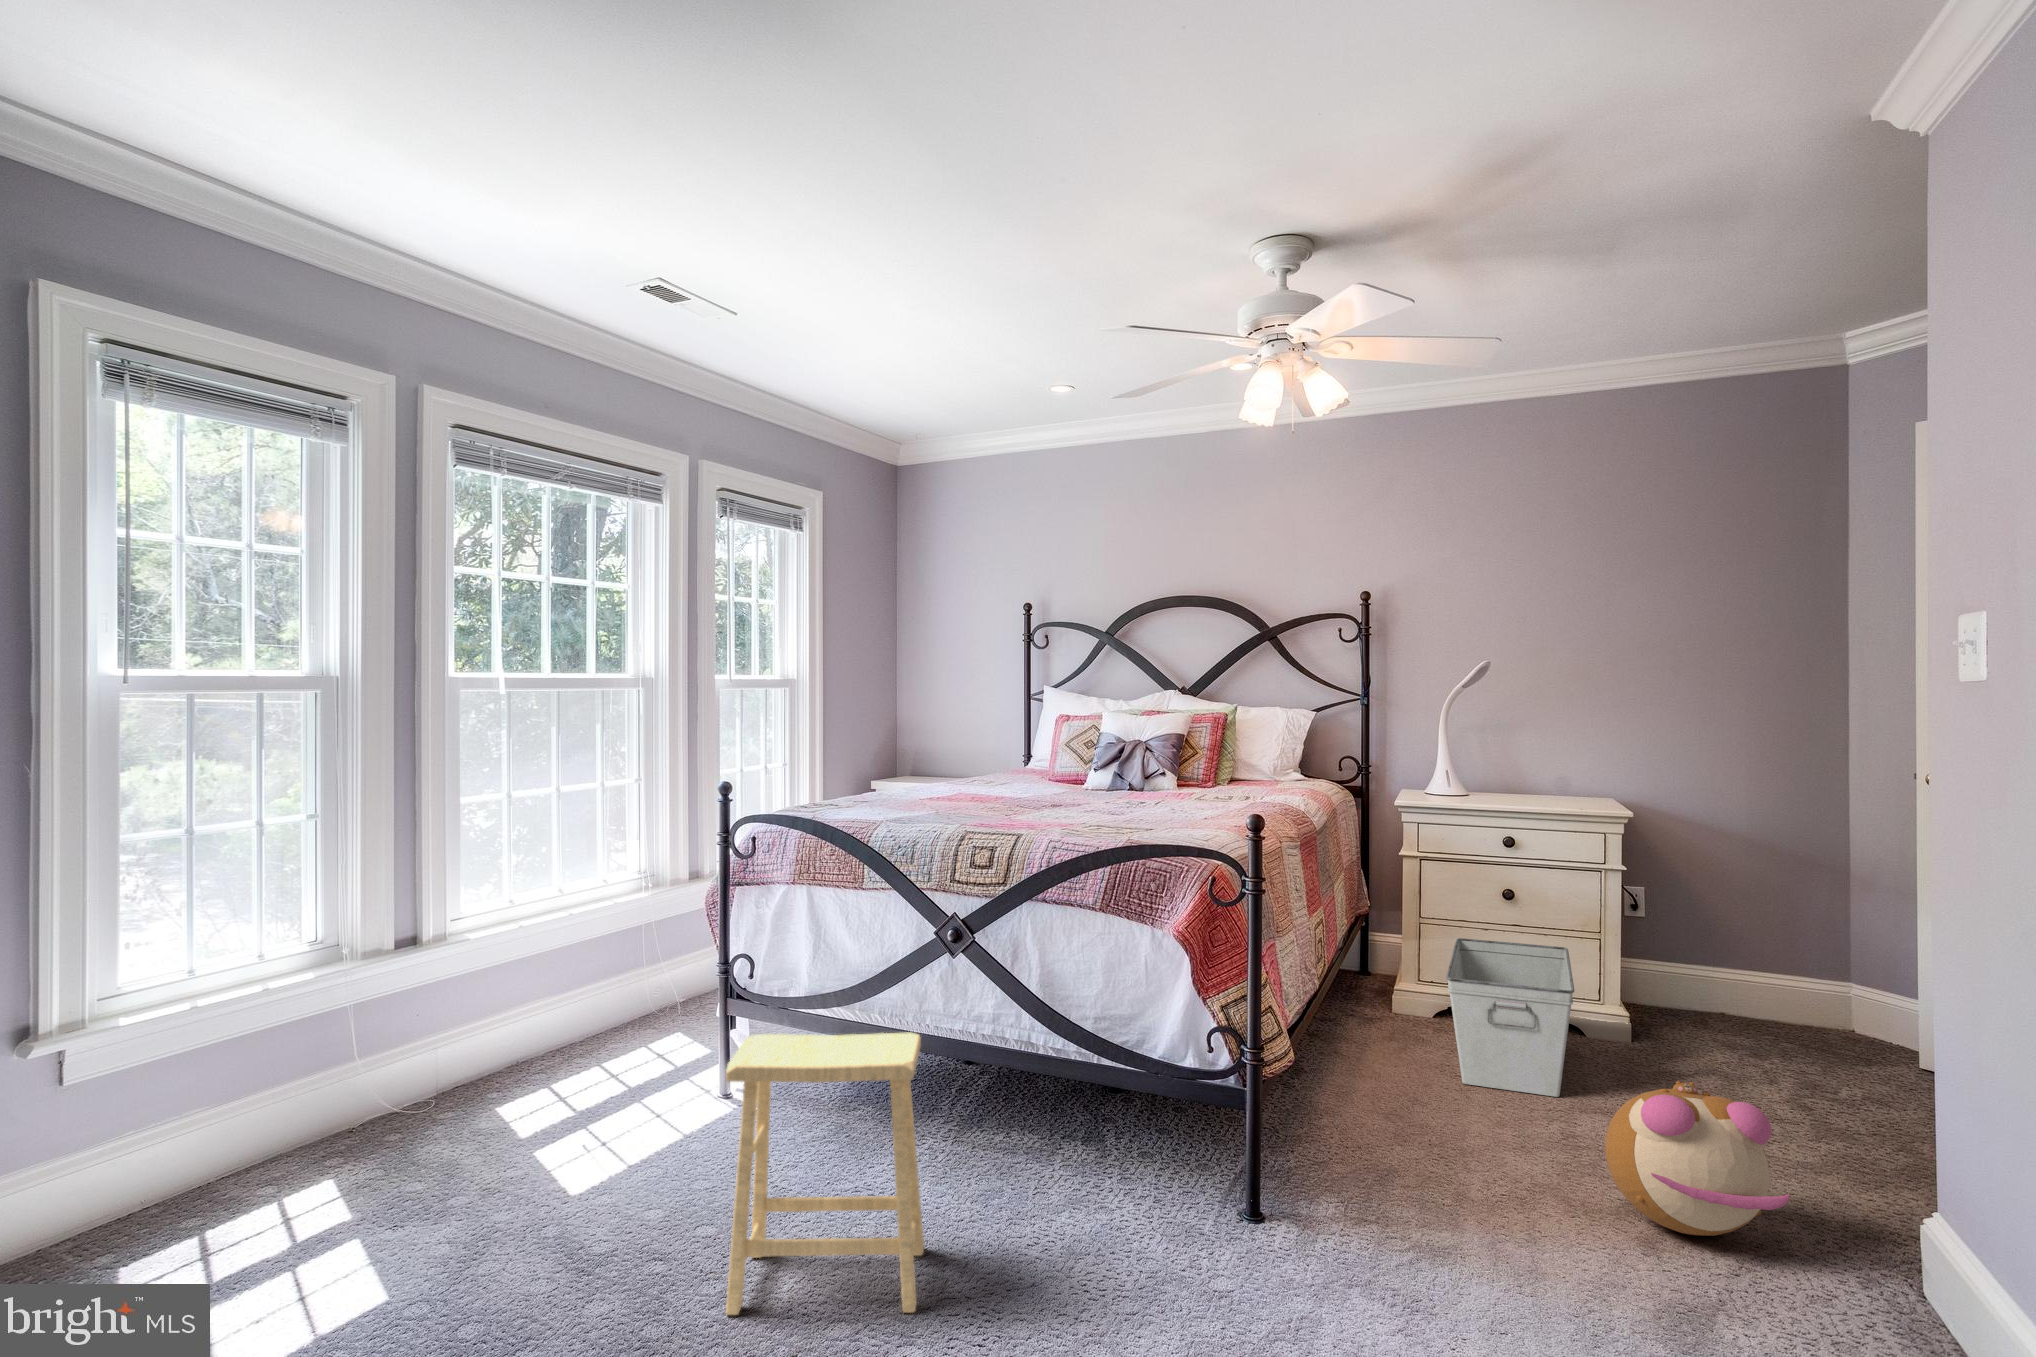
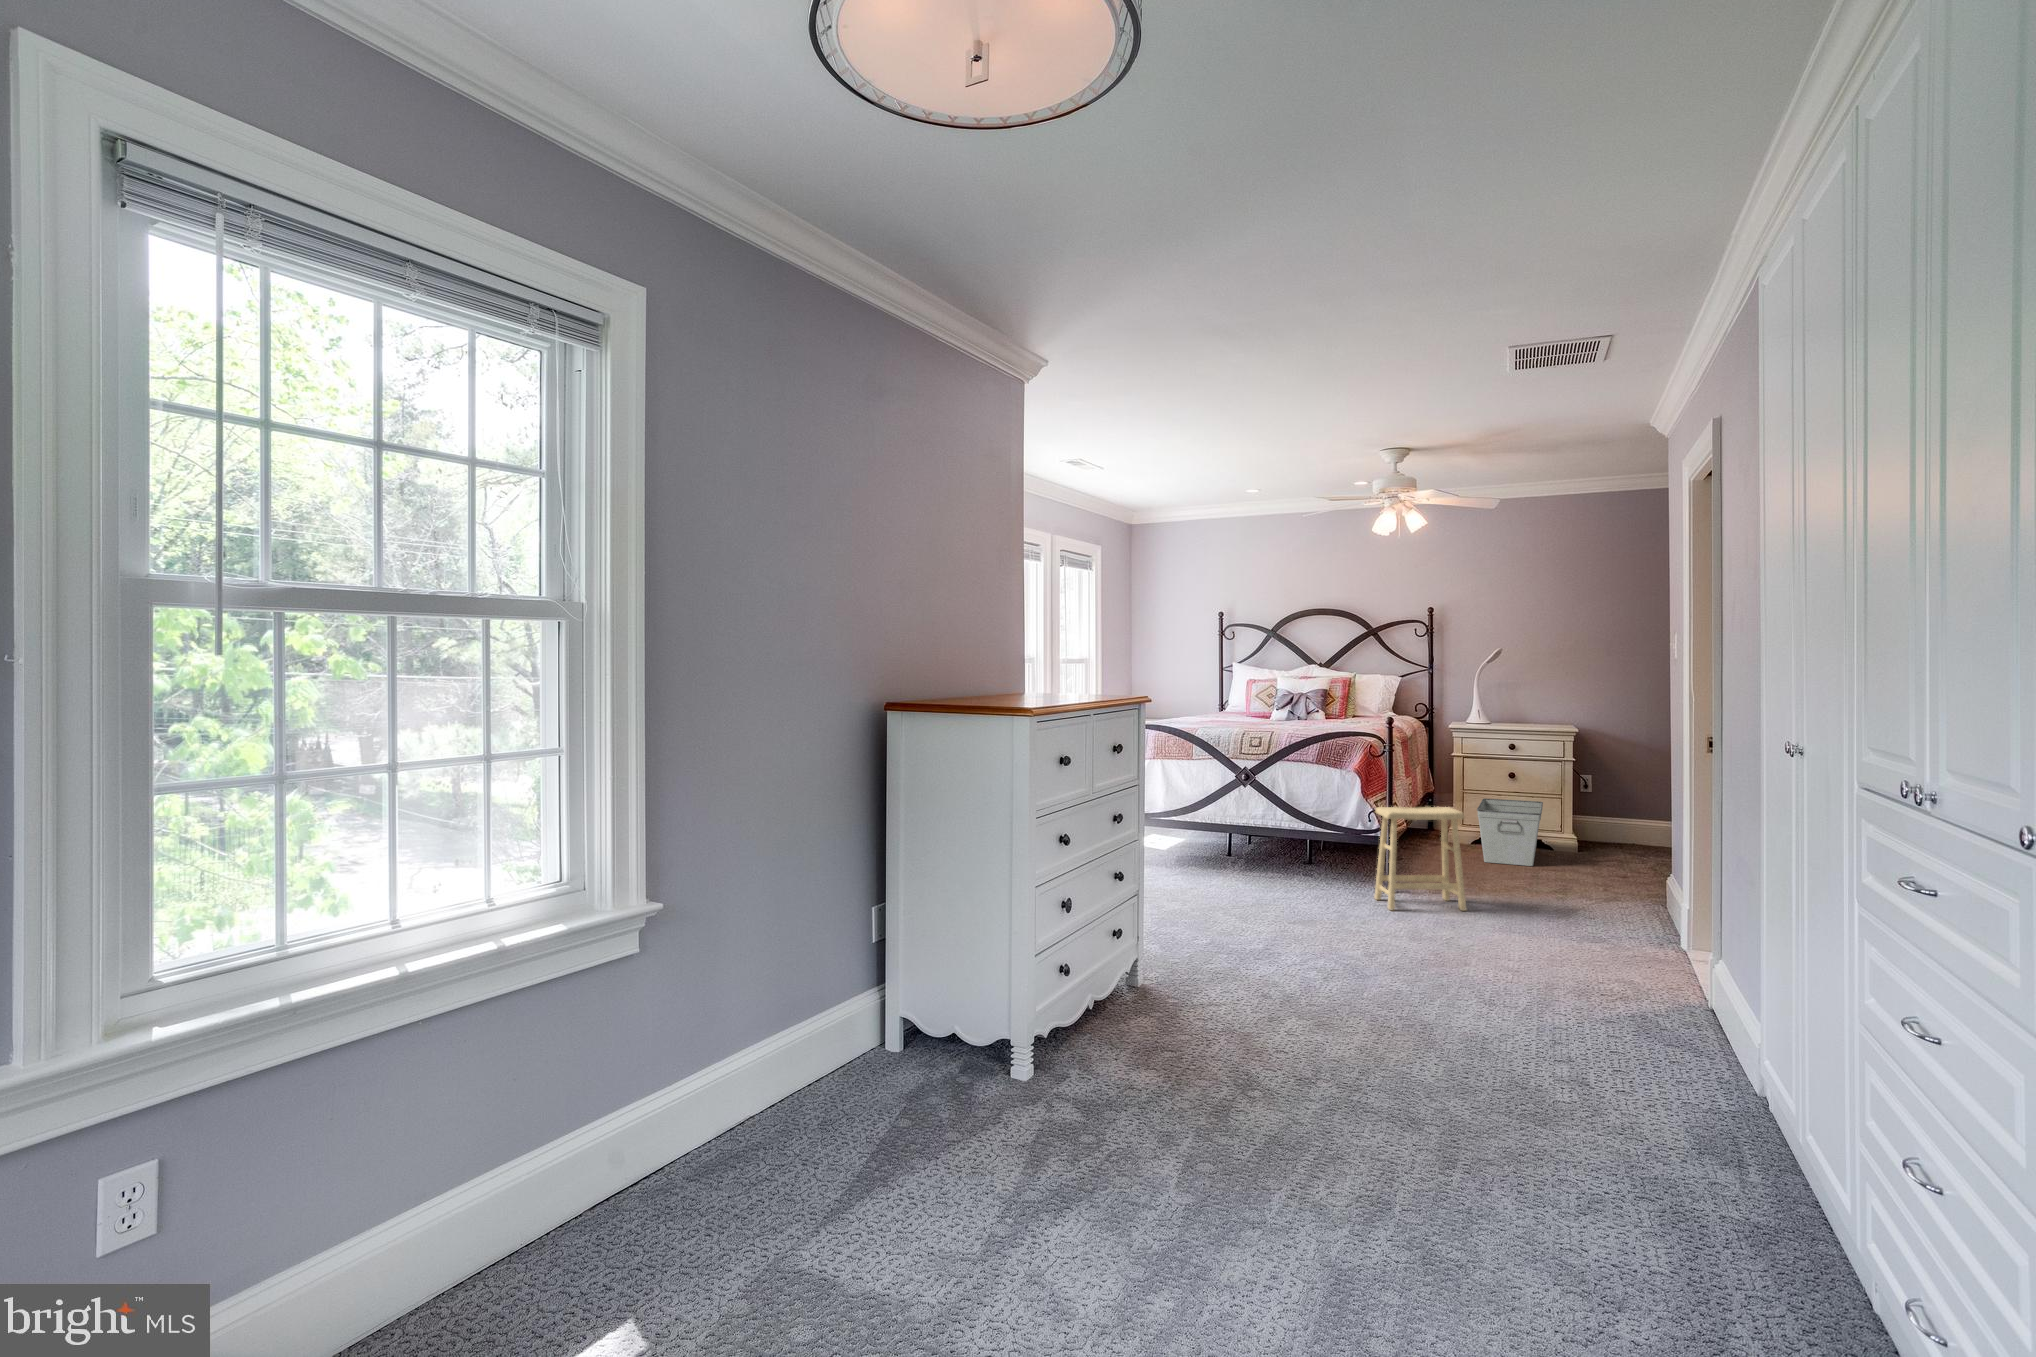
footstool: present [726,1032,924,1315] -> present [1375,807,1466,911]
plush toy: present [1605,1081,1789,1236] -> none [1546,834,1621,897]

